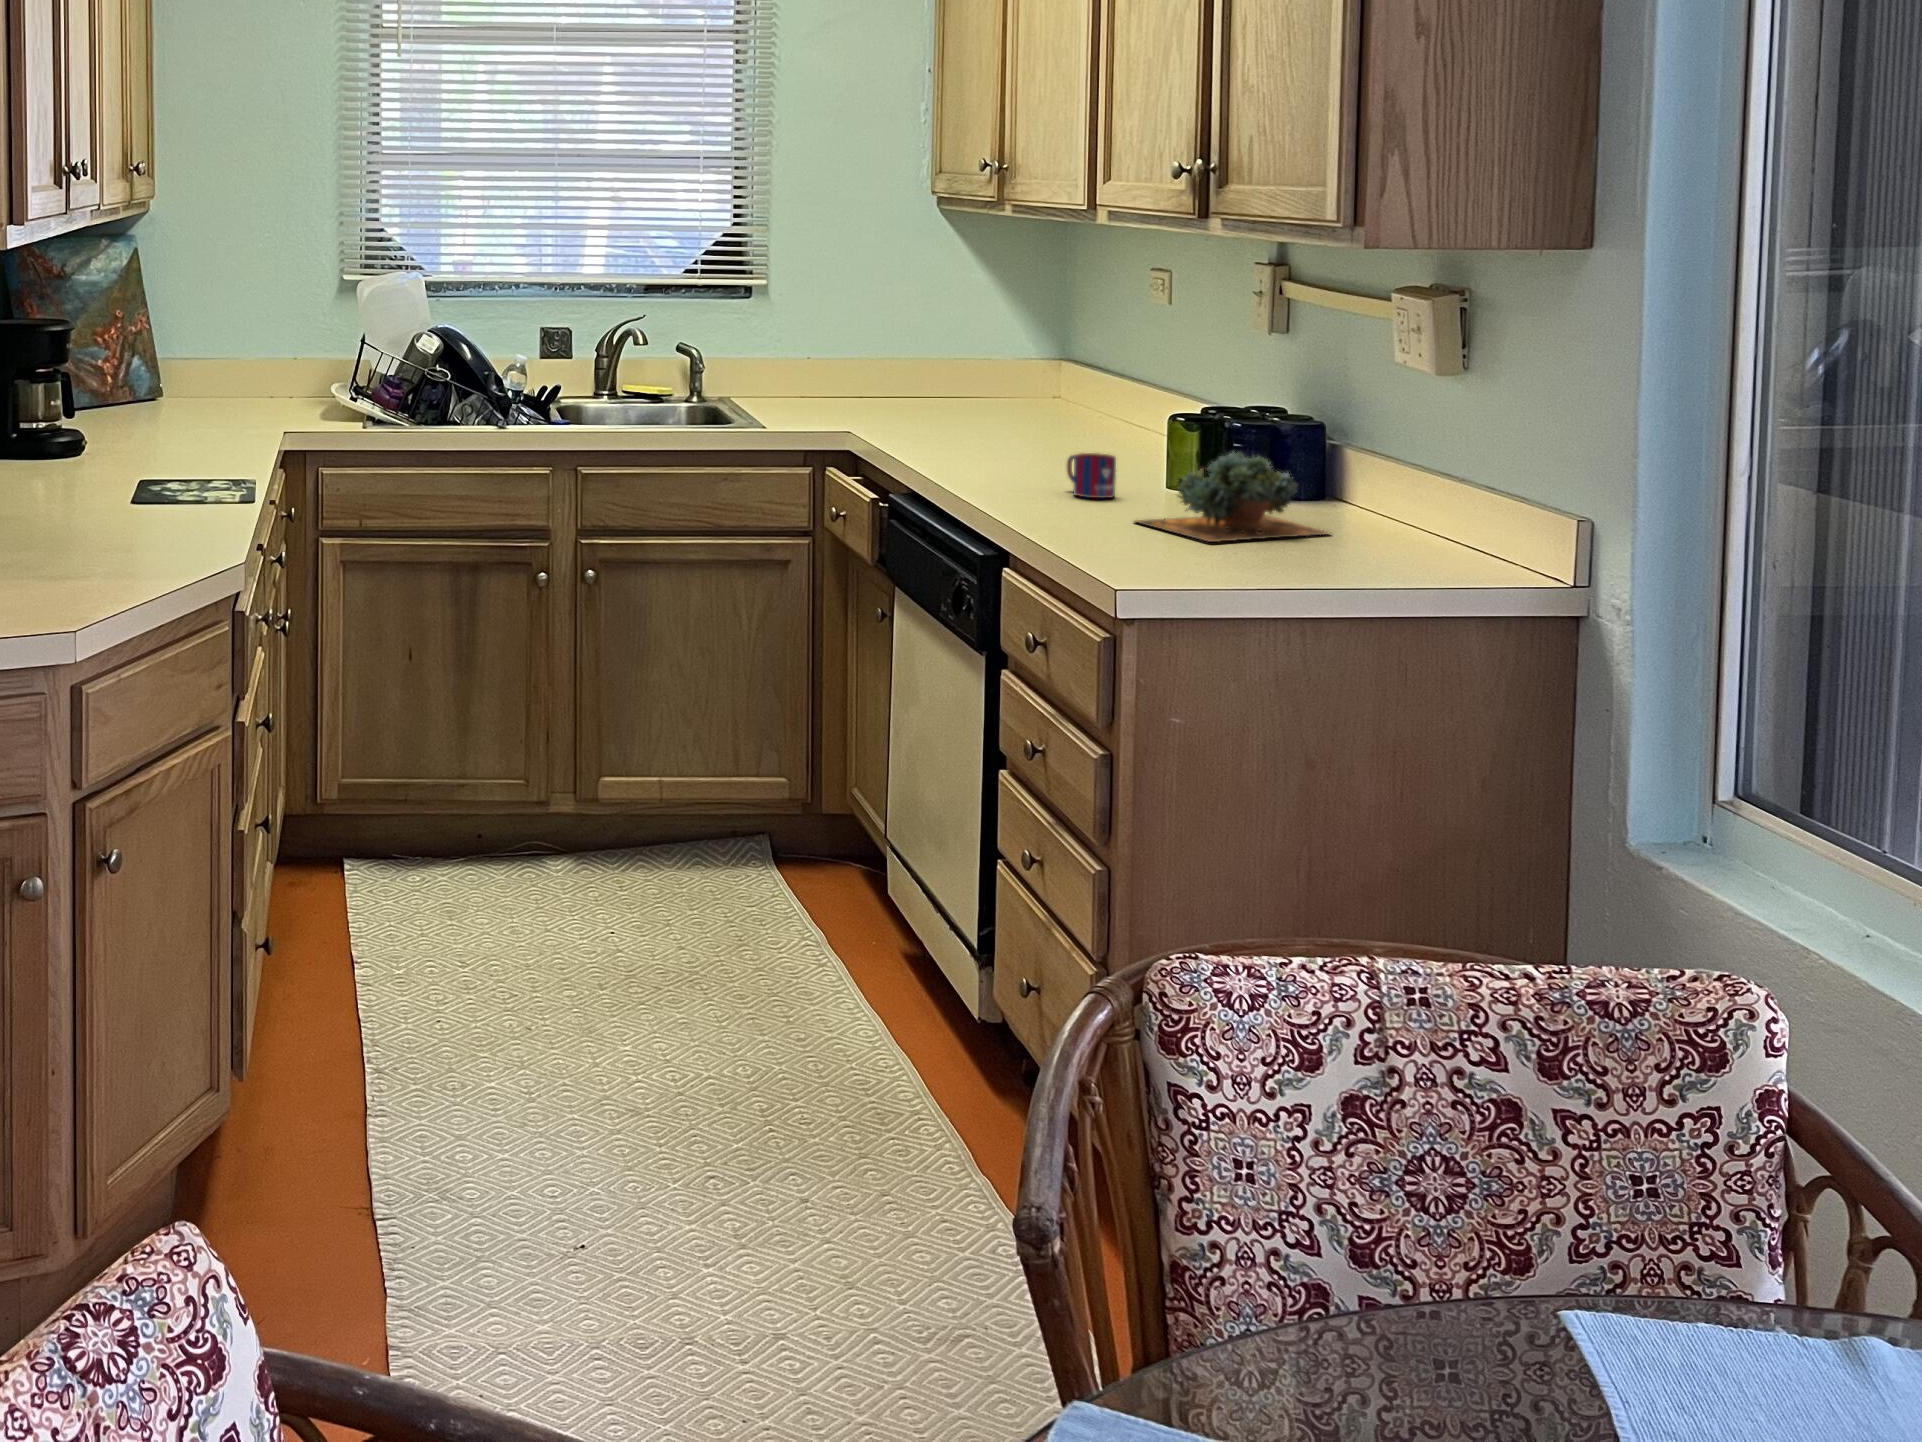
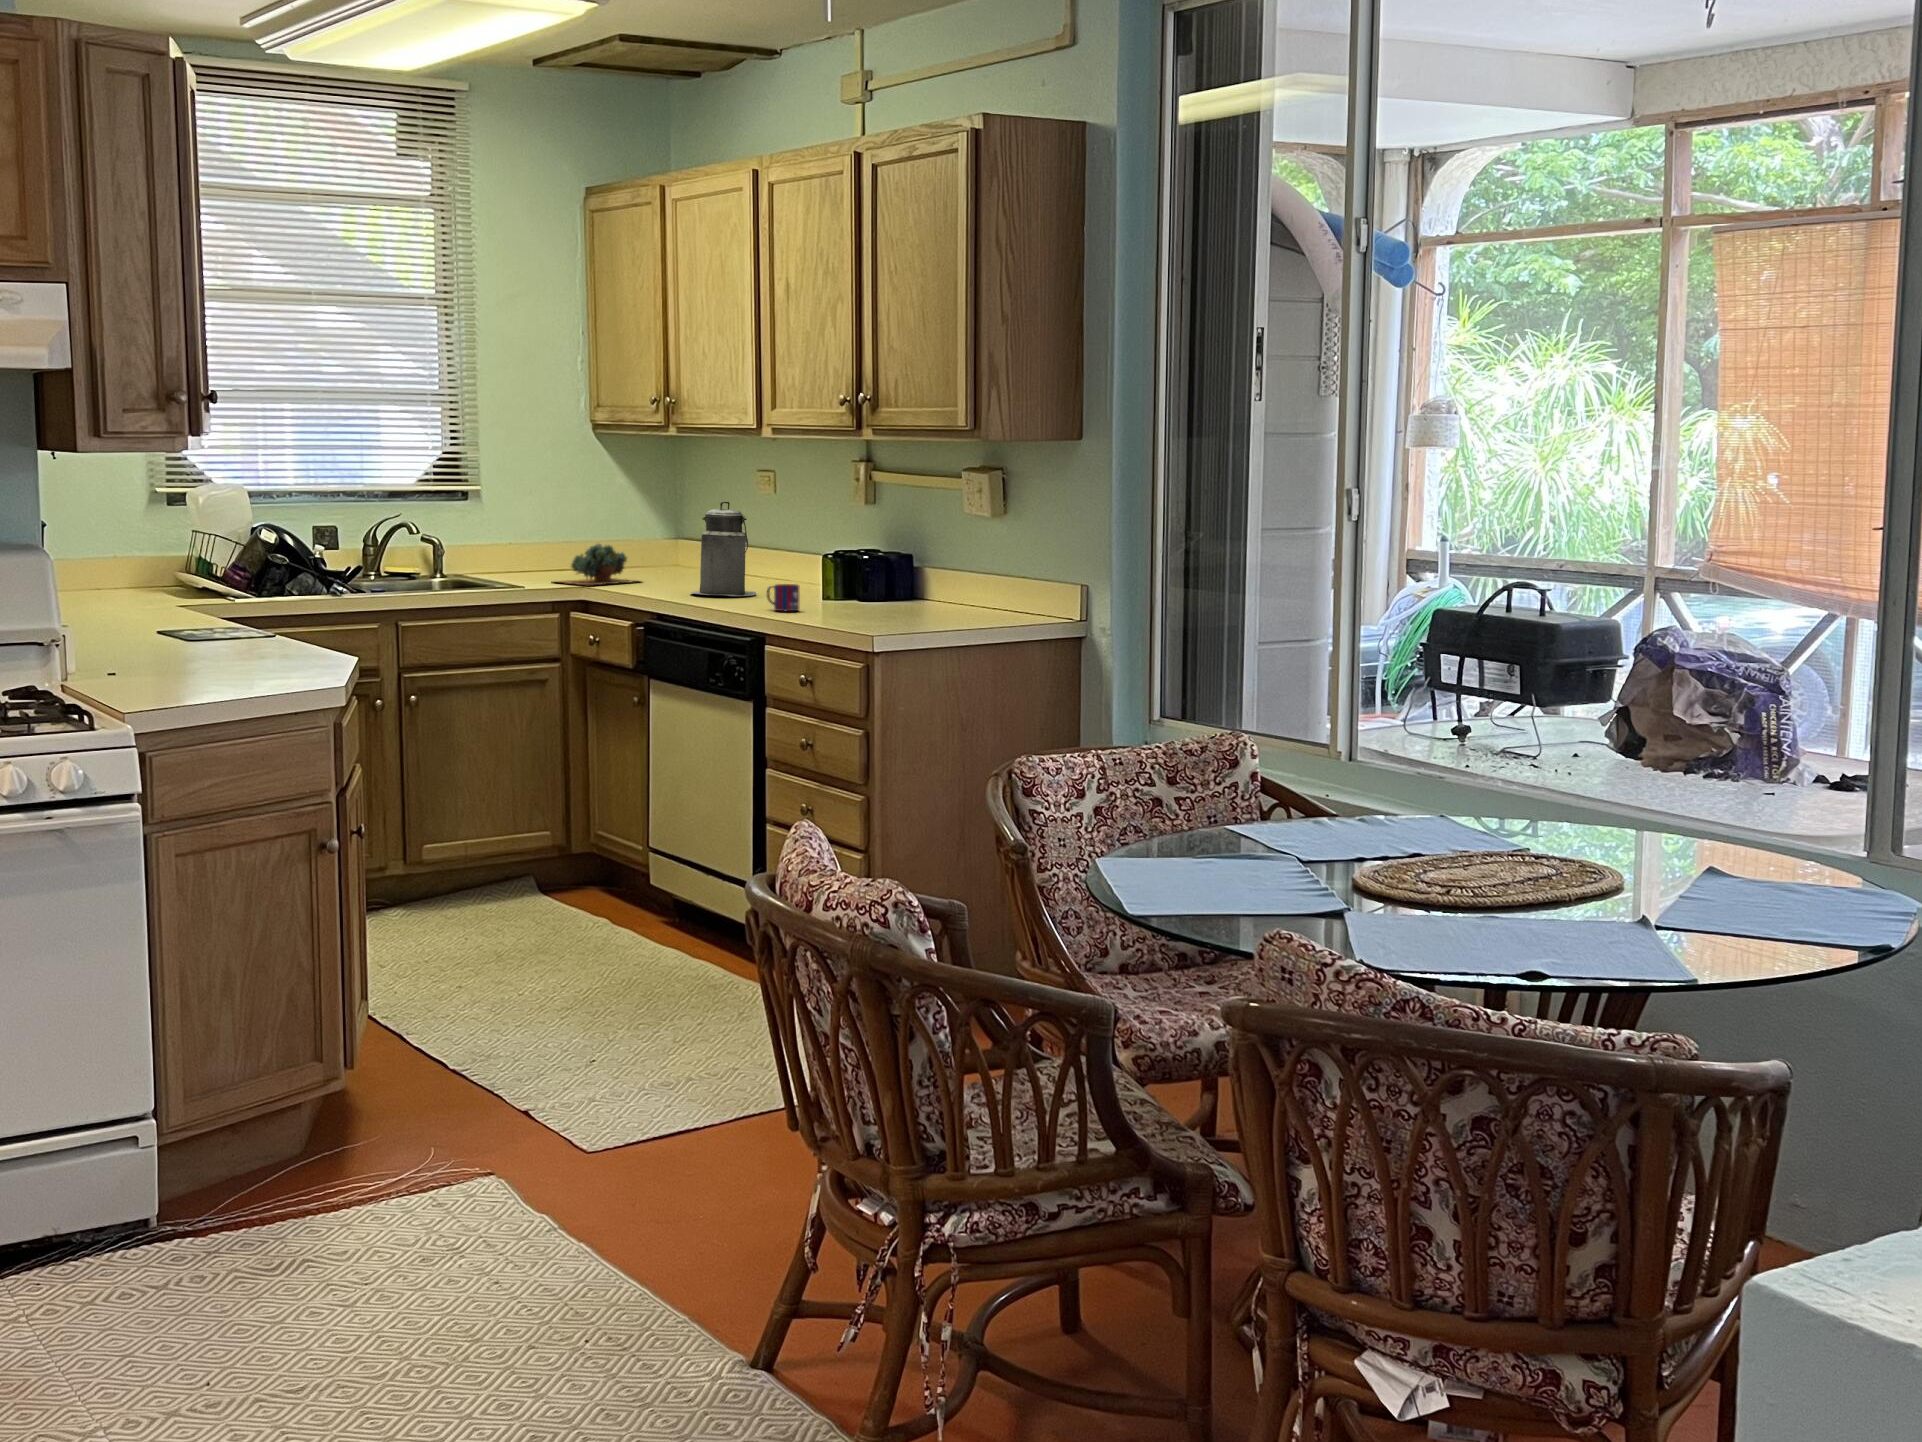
canister: none [991,315,1094,459] -> present [691,501,756,596]
succulent plant: present [1136,452,1331,542] -> present [552,544,637,585]

